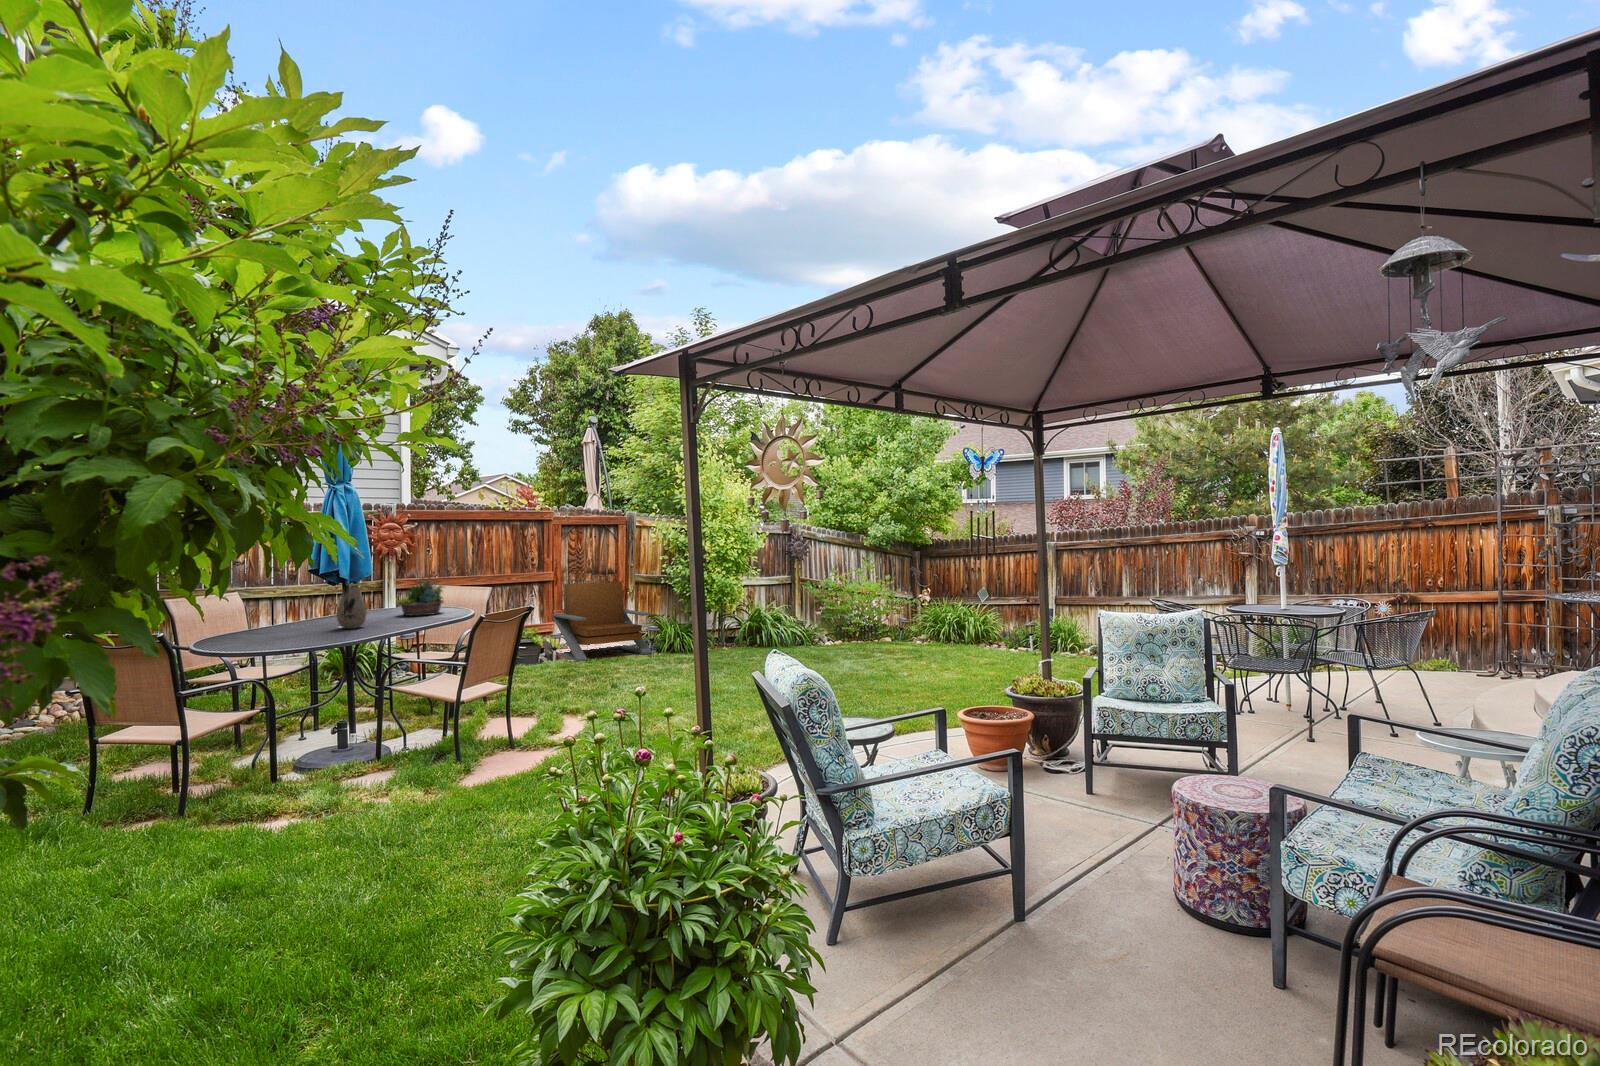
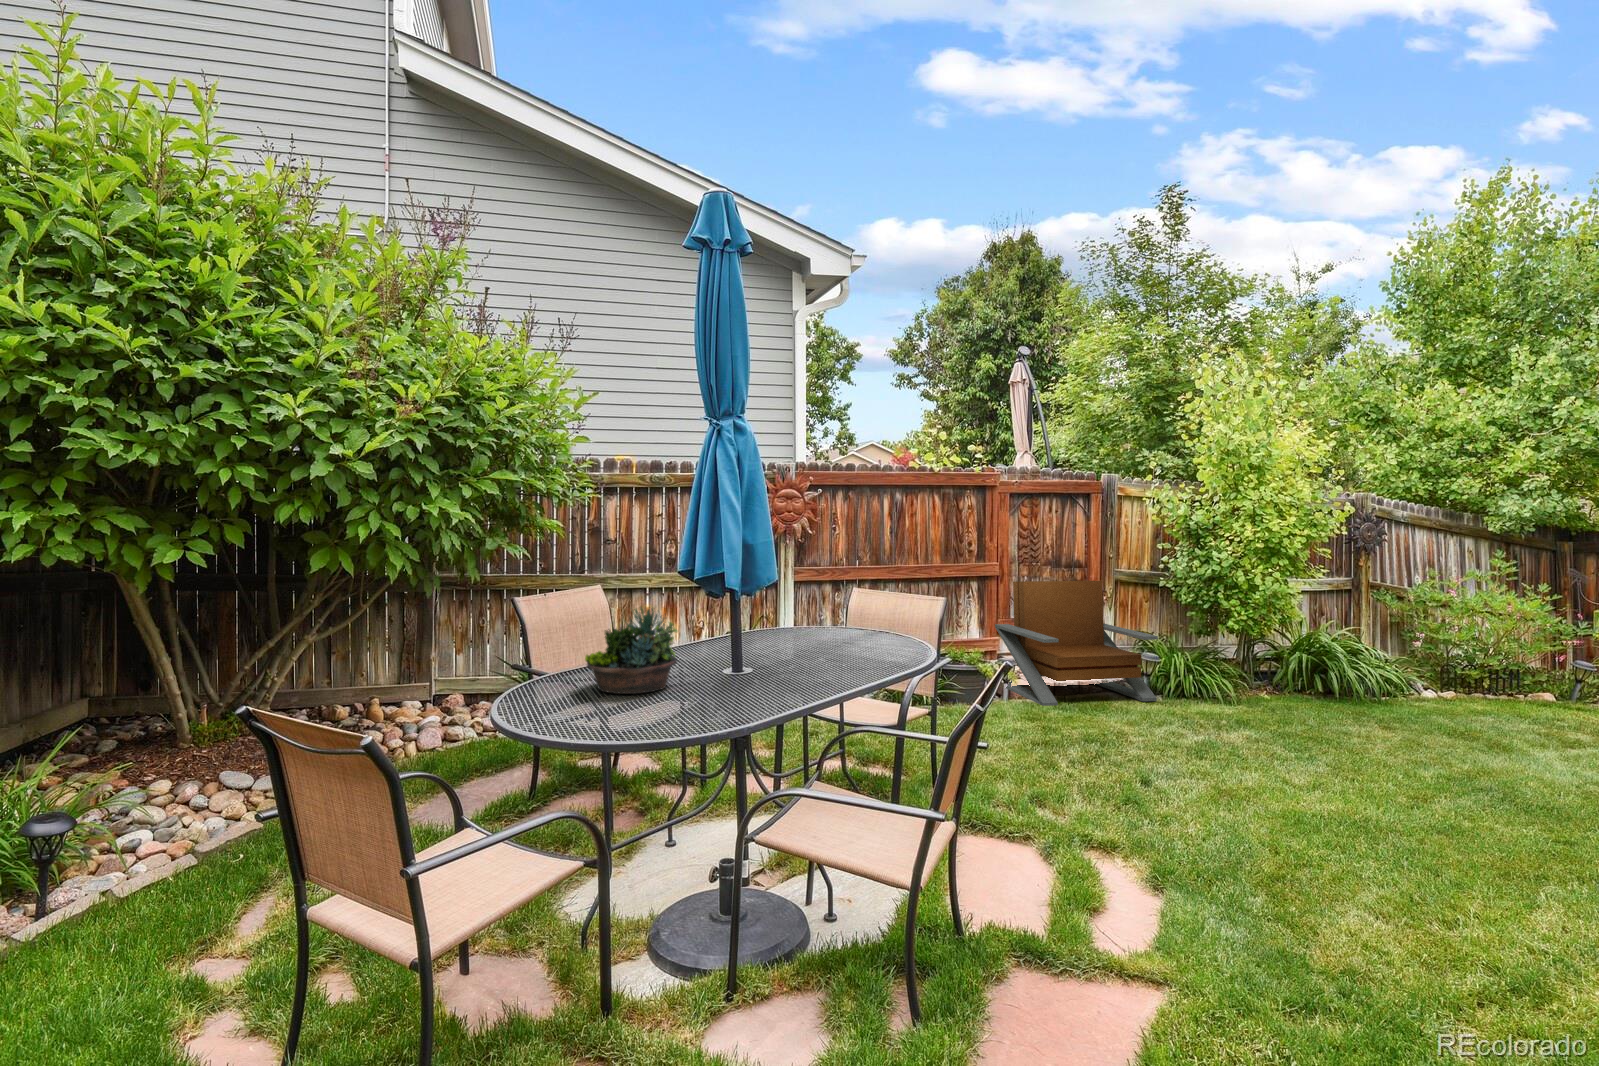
succulent planter: present [397,578,444,616] -> present [585,608,678,694]
vase: present [336,584,367,629] -> none [721,598,768,682]

